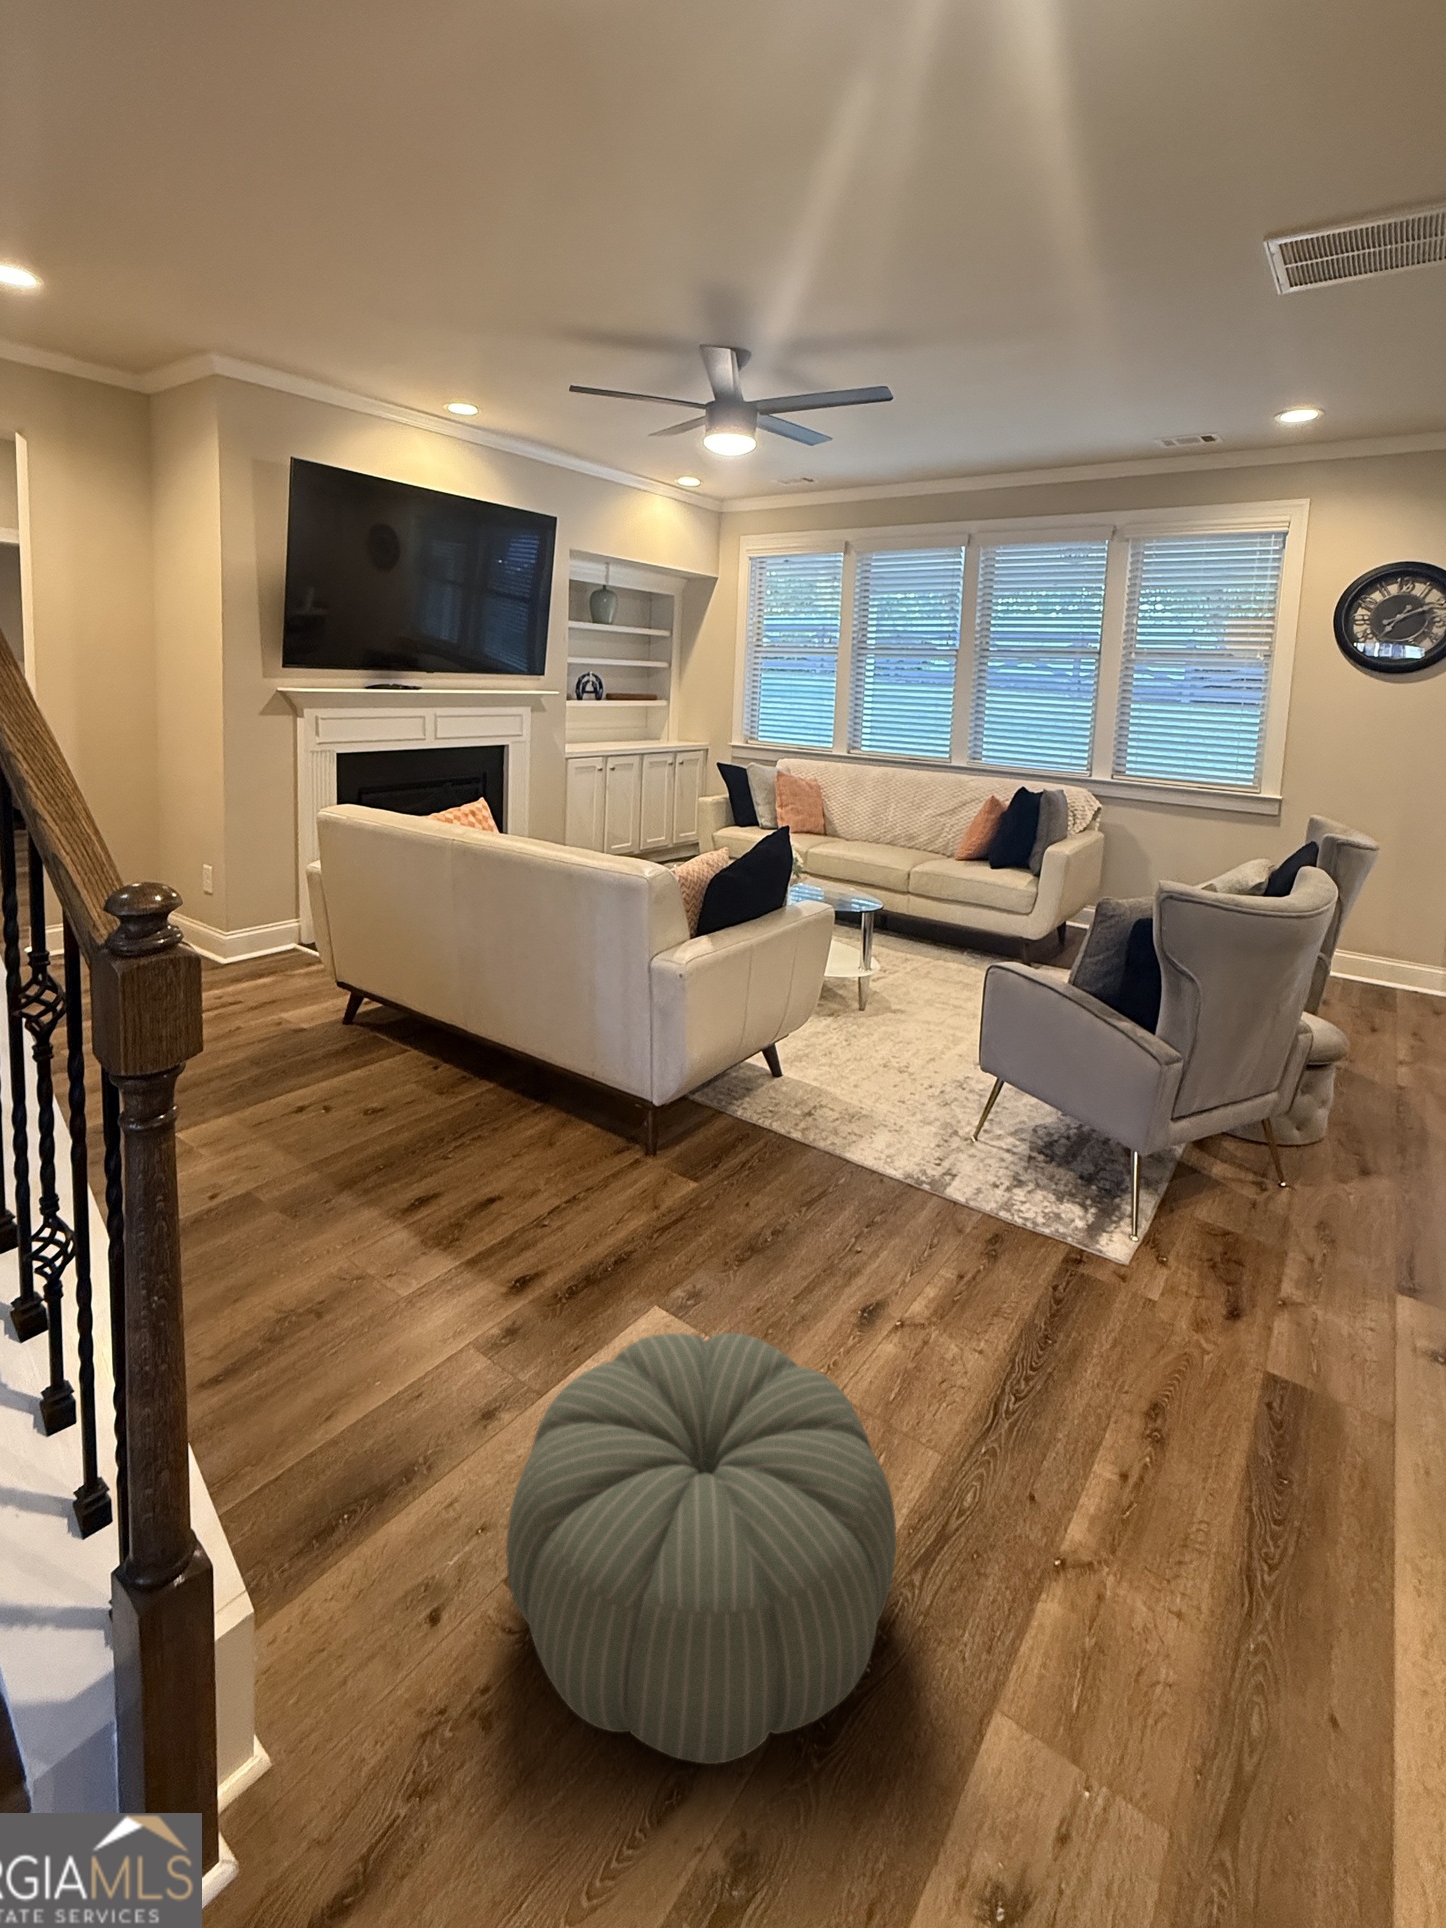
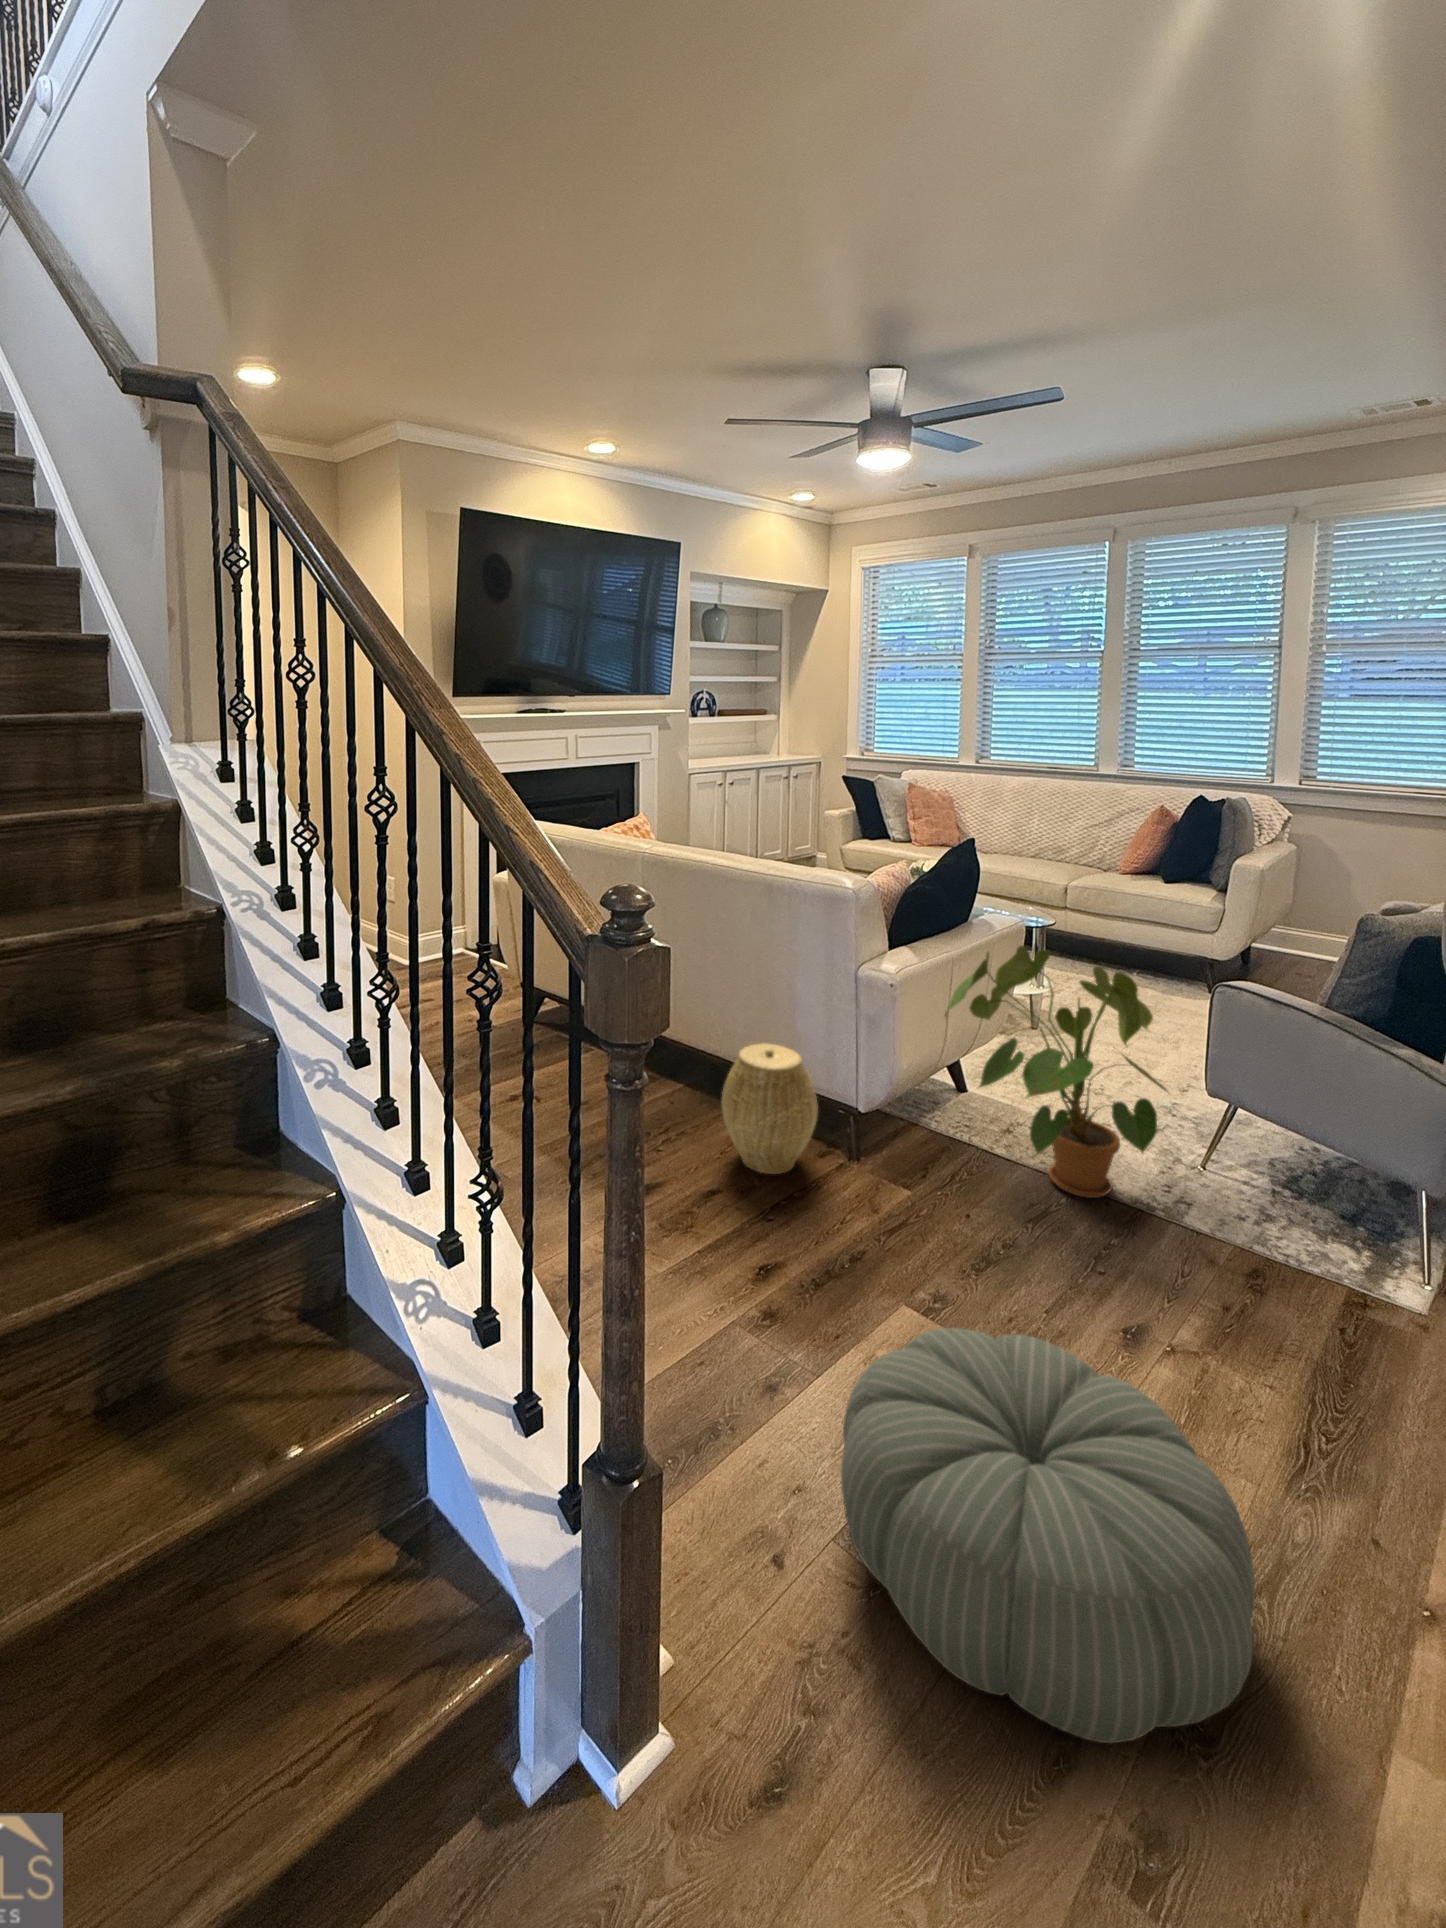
house plant: none [744,931,941,1177] -> present [945,945,1168,1198]
woven basket: none [510,1040,610,1177] -> present [722,1044,818,1174]

